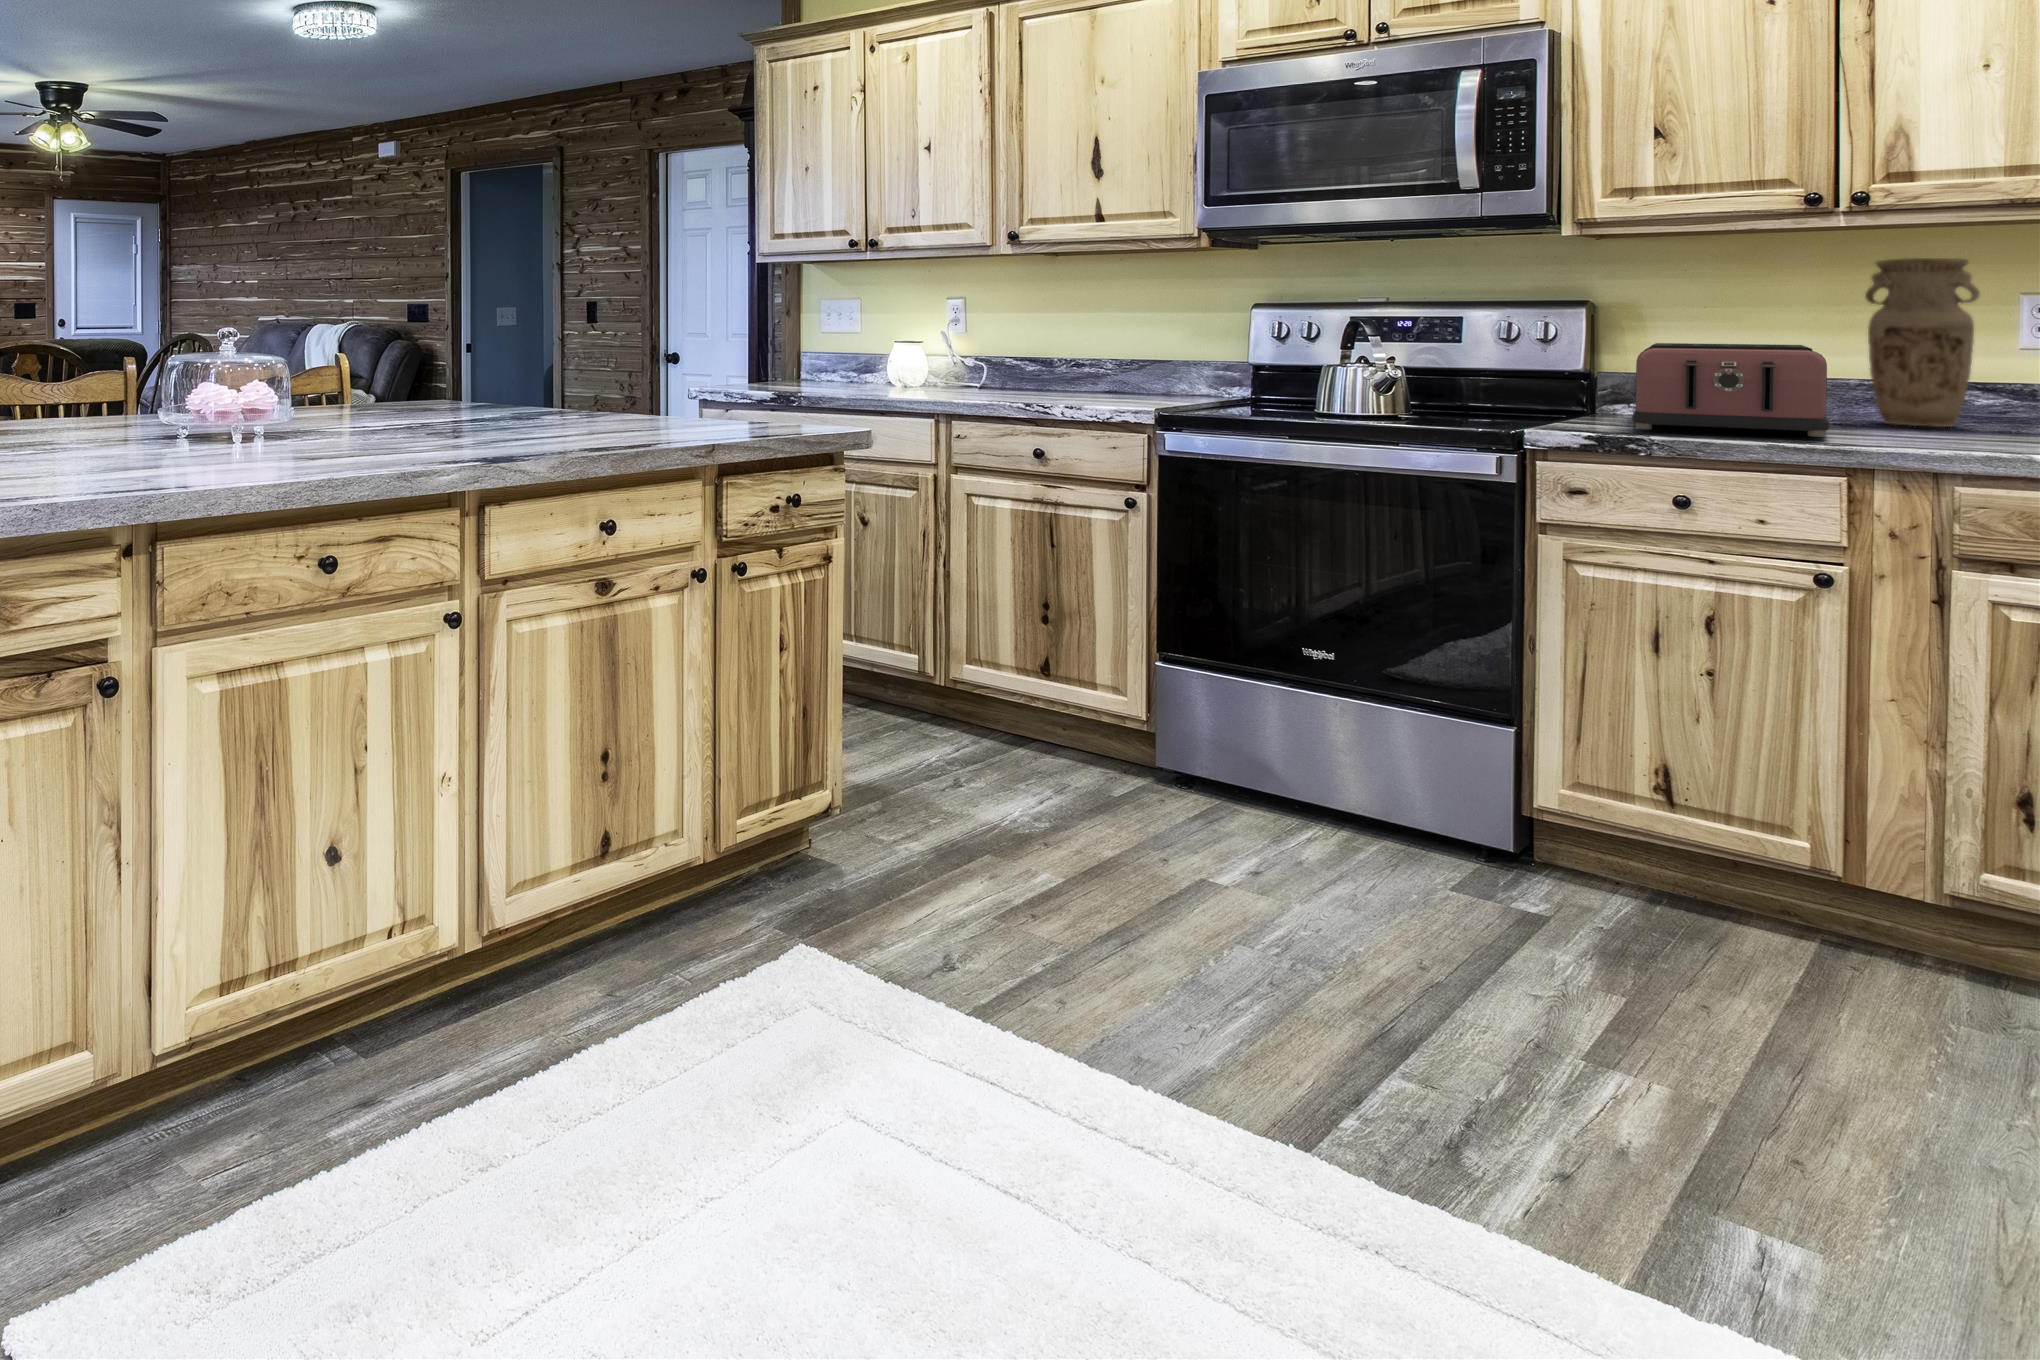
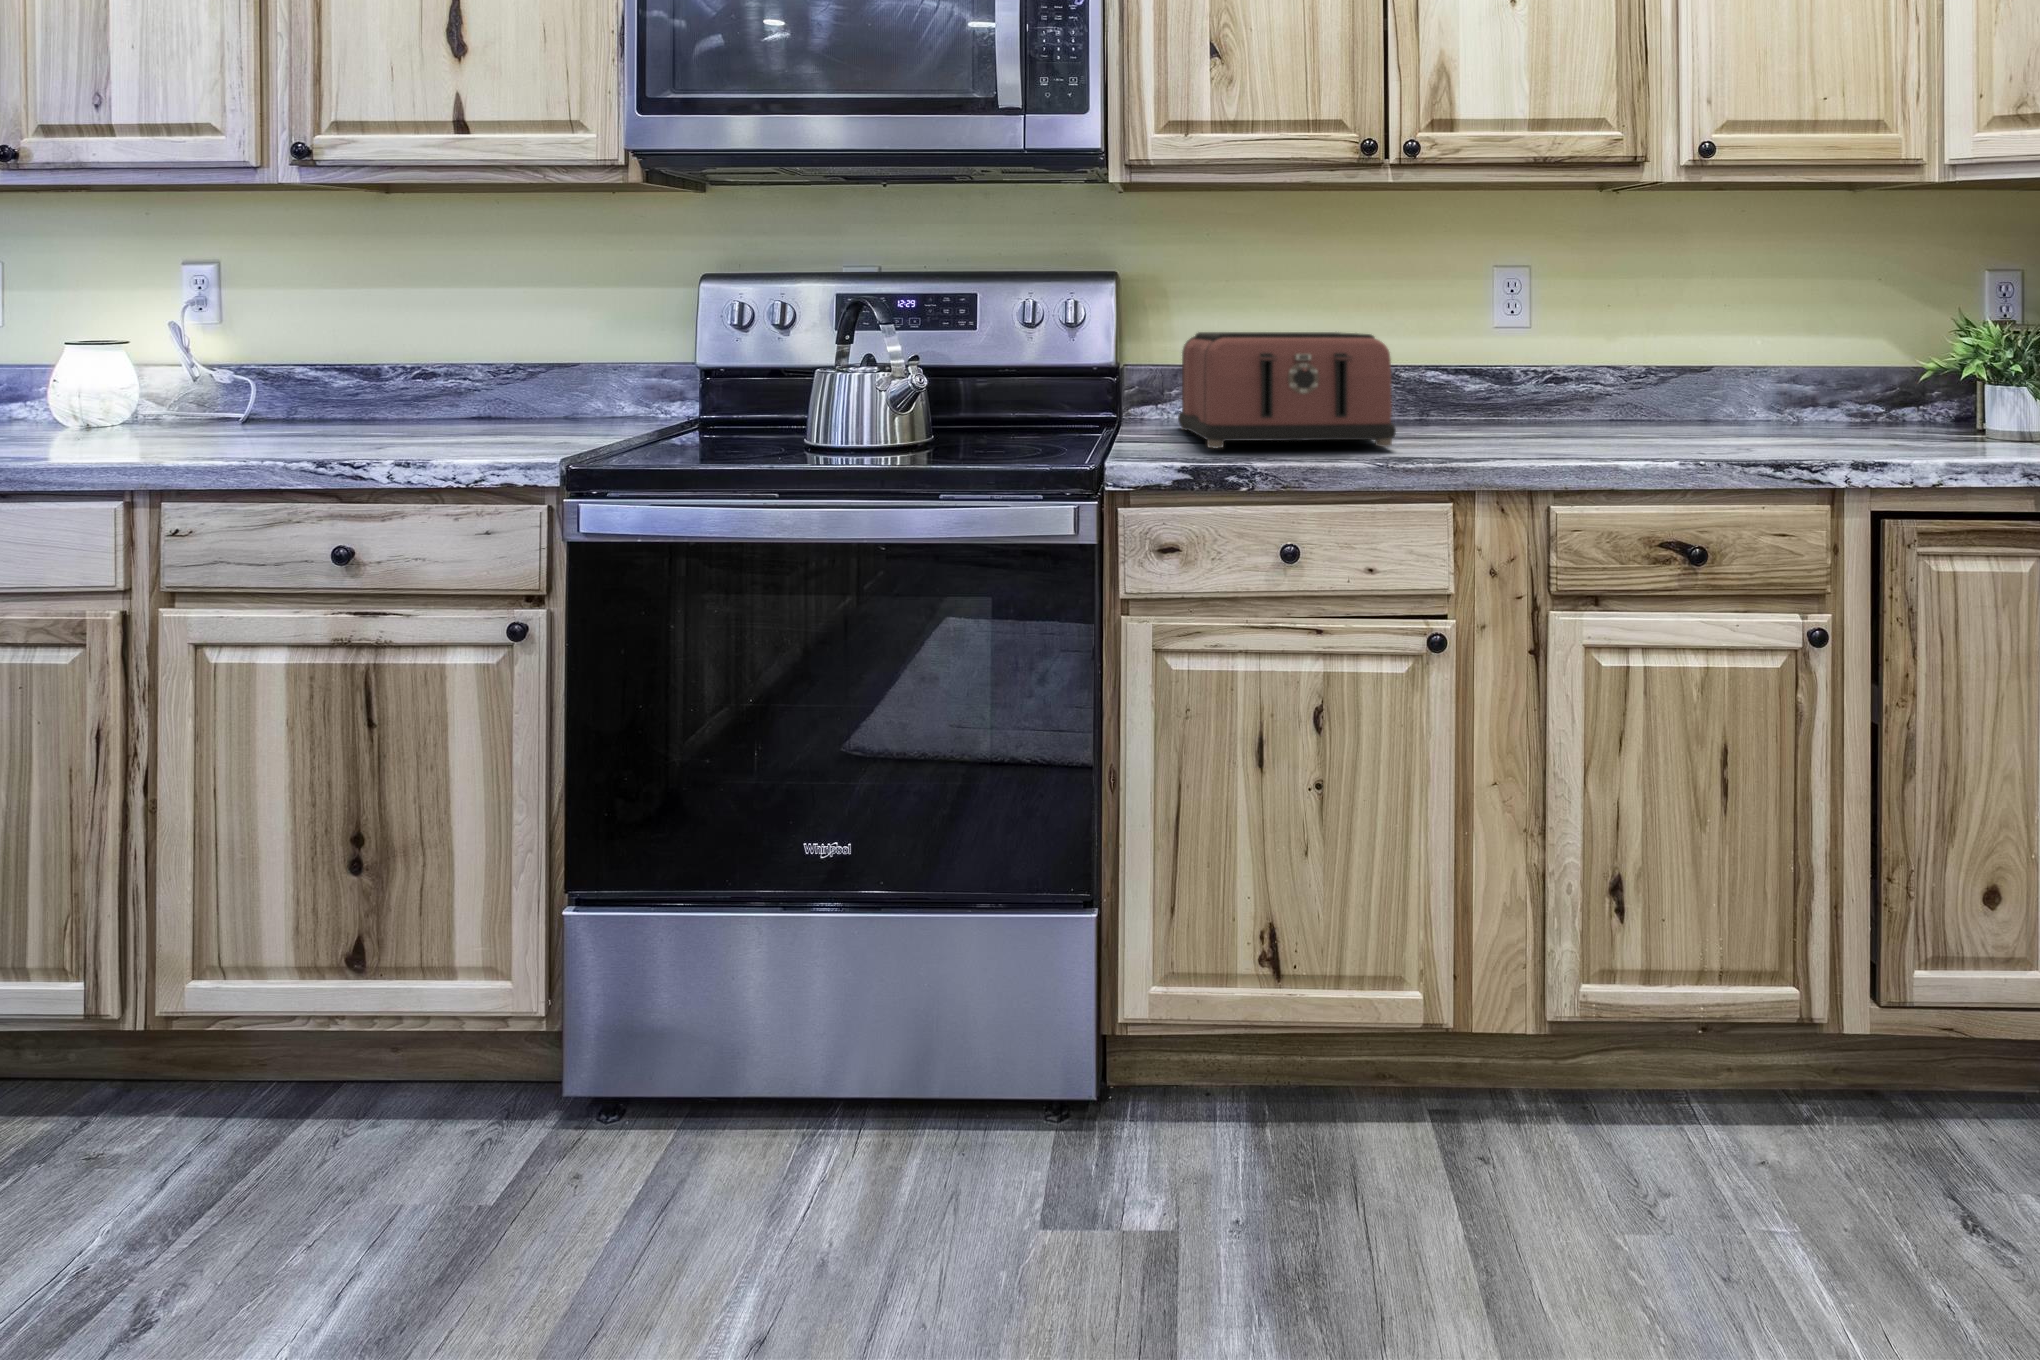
vase: present [1865,258,1980,427] -> none [1376,231,1470,424]

